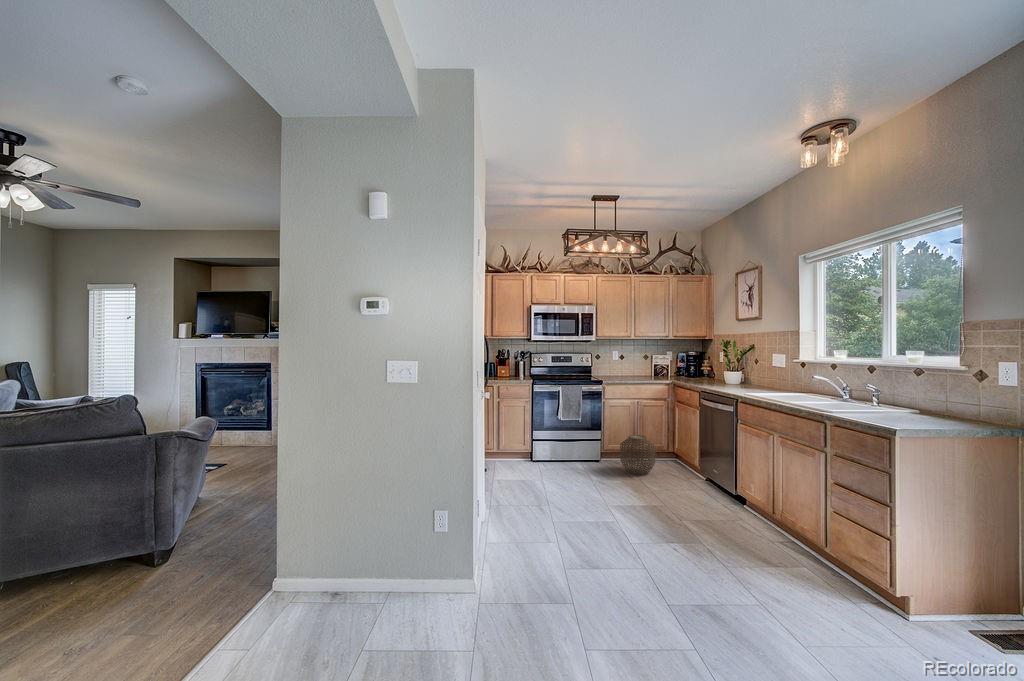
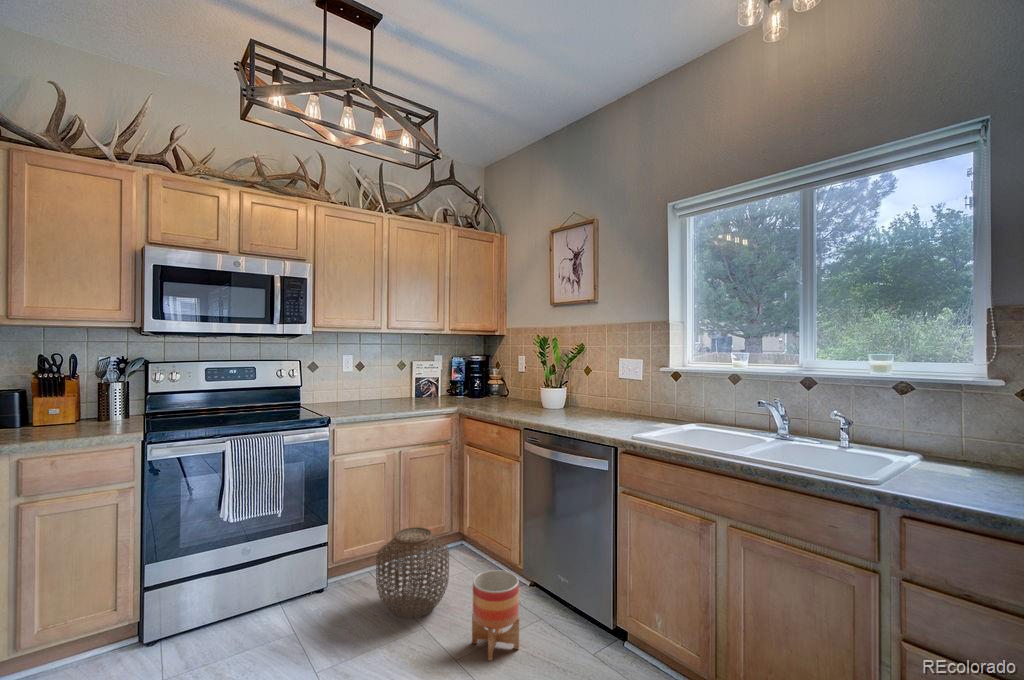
planter: none [658,455,681,491] -> present [472,570,520,661]

